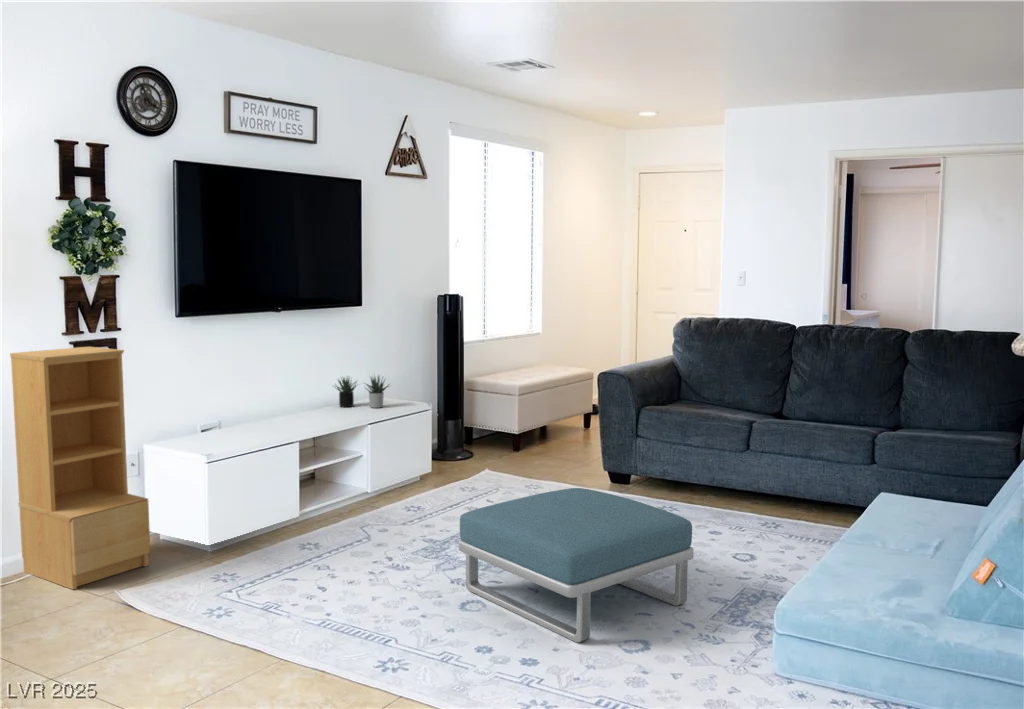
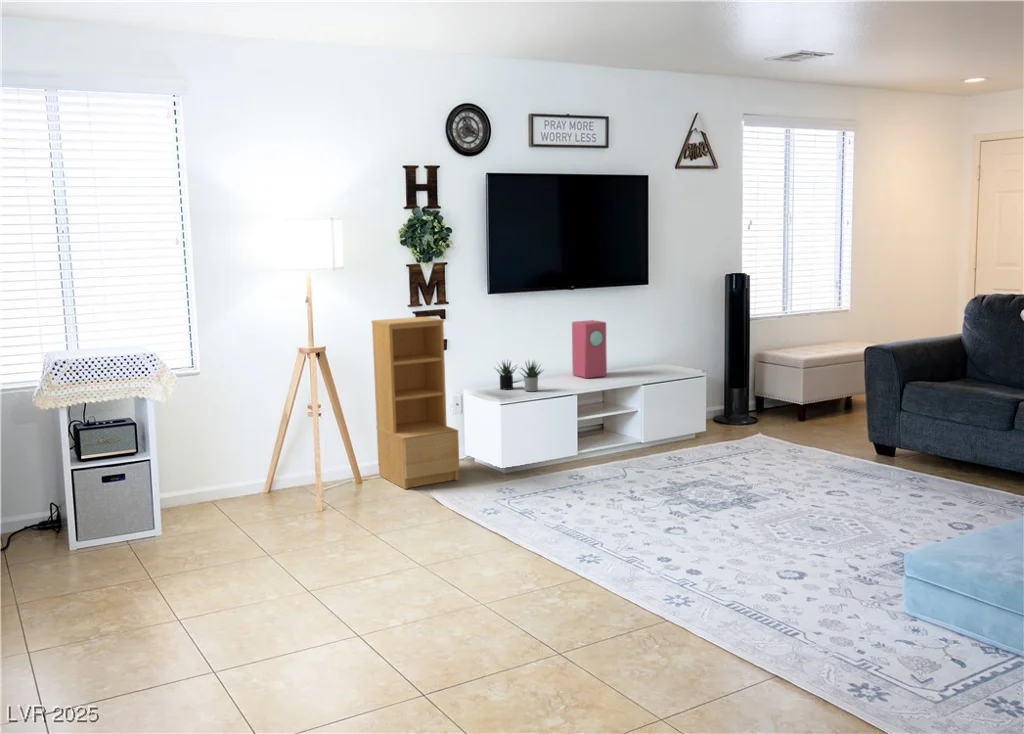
speaker: none [277,348,321,418] -> present [572,320,607,378]
succulent plant: present [336,376,388,408] -> present [497,361,541,391]
footstool: present [459,488,694,643] -> none [672,446,872,563]

